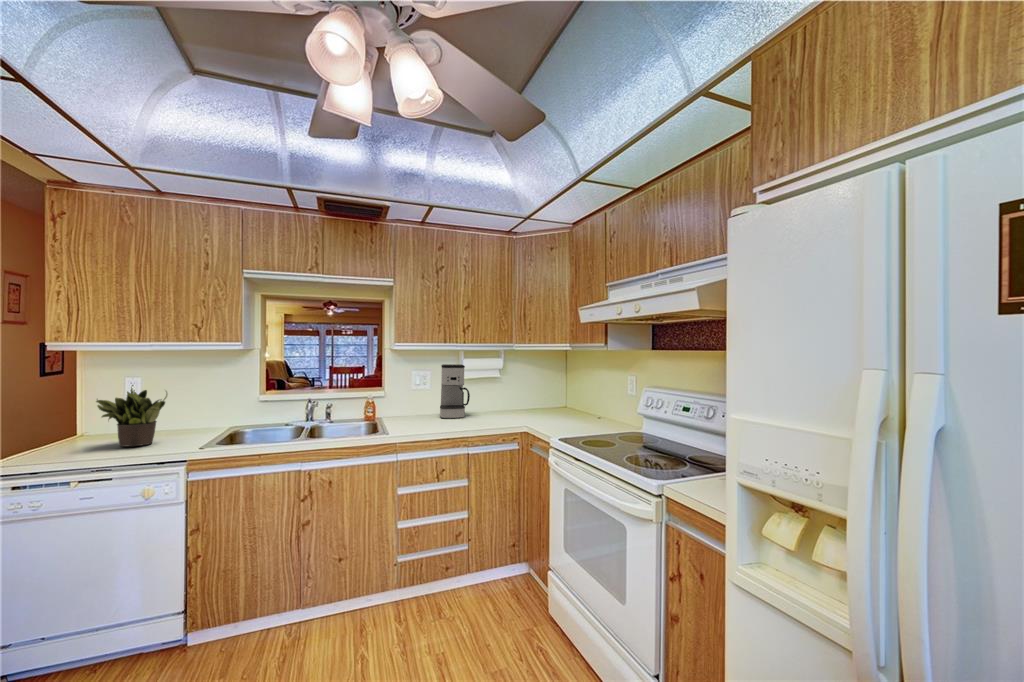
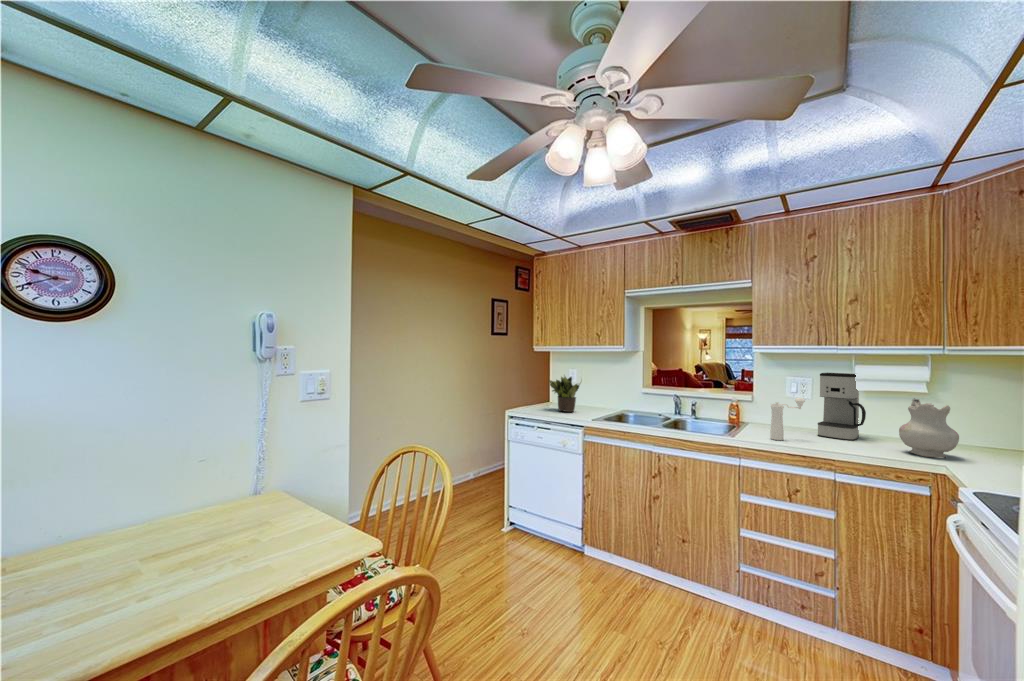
ceramic pitcher: none [495,381,525,421] -> present [899,398,959,457]
pepper mill: none [418,389,441,429] -> present [770,398,805,440]

